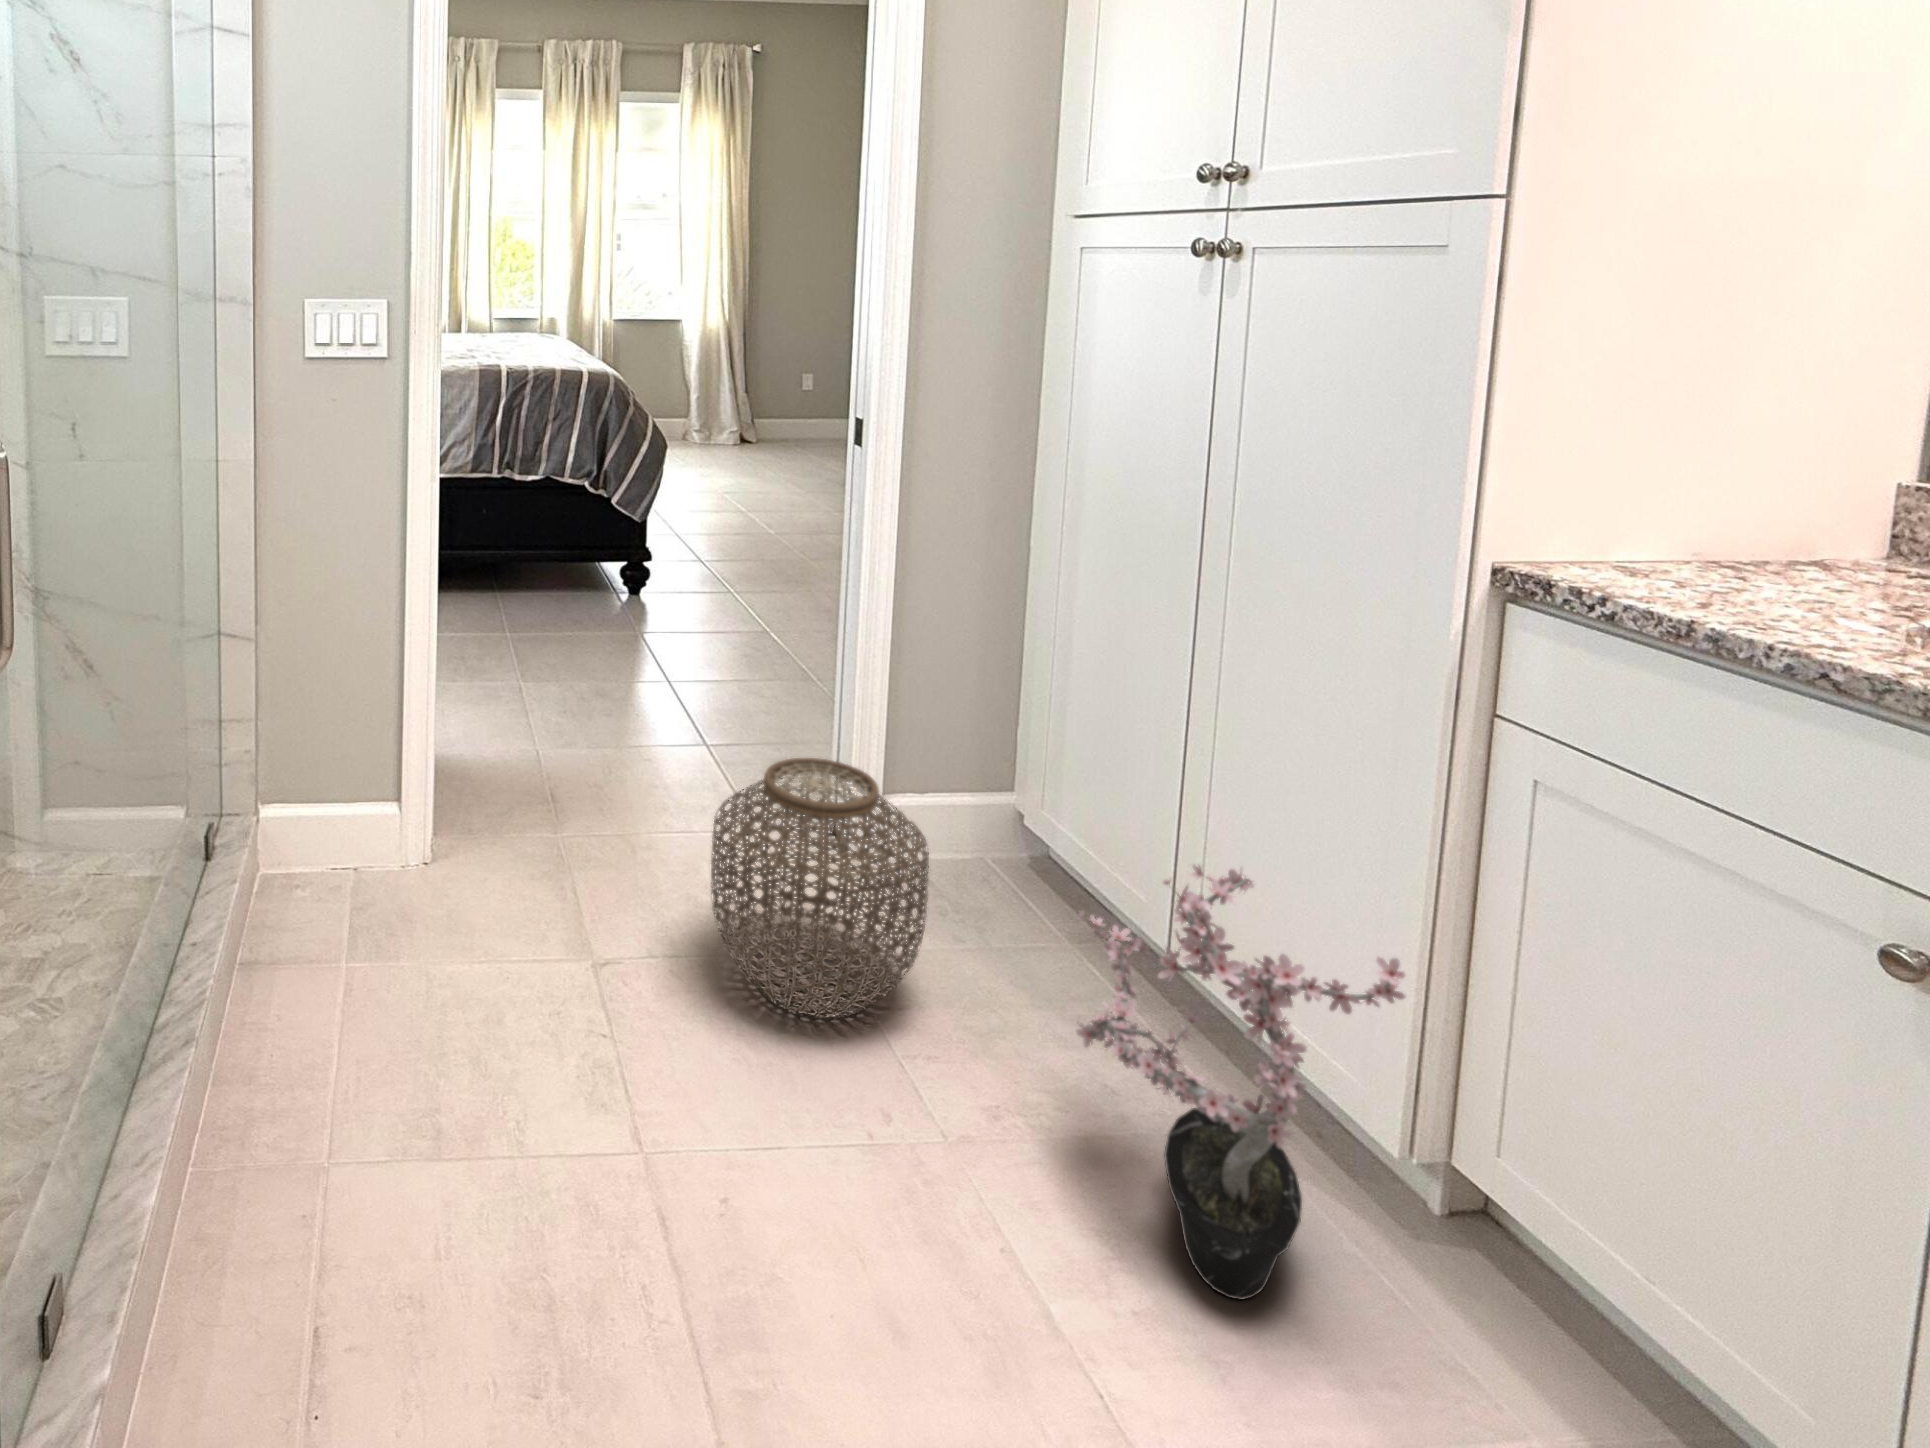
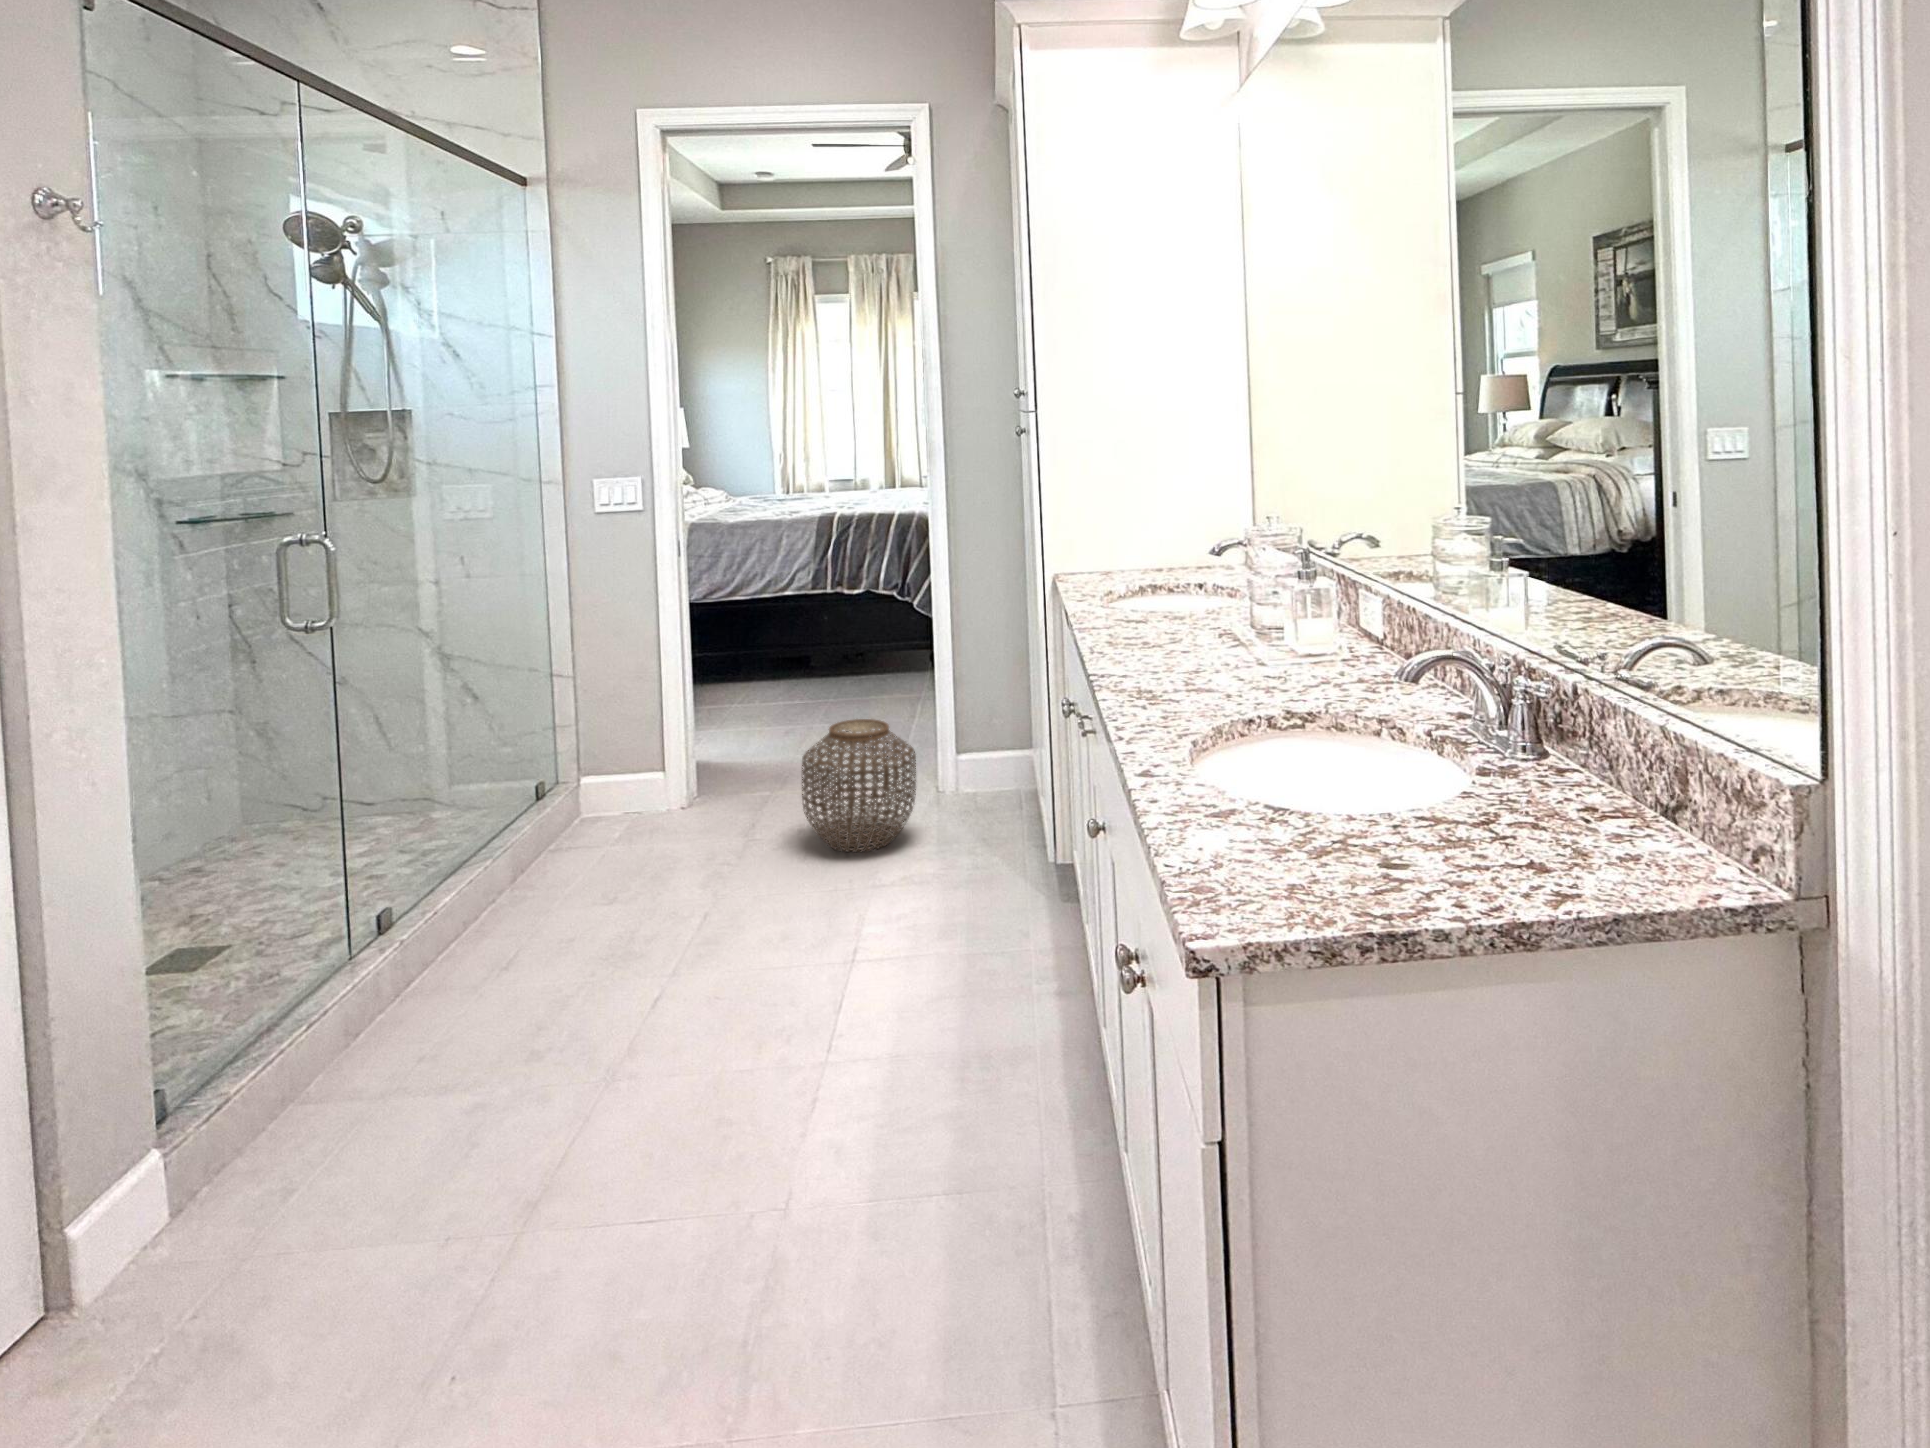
potted plant: present [1076,864,1405,1300] -> none [917,729,1018,922]

